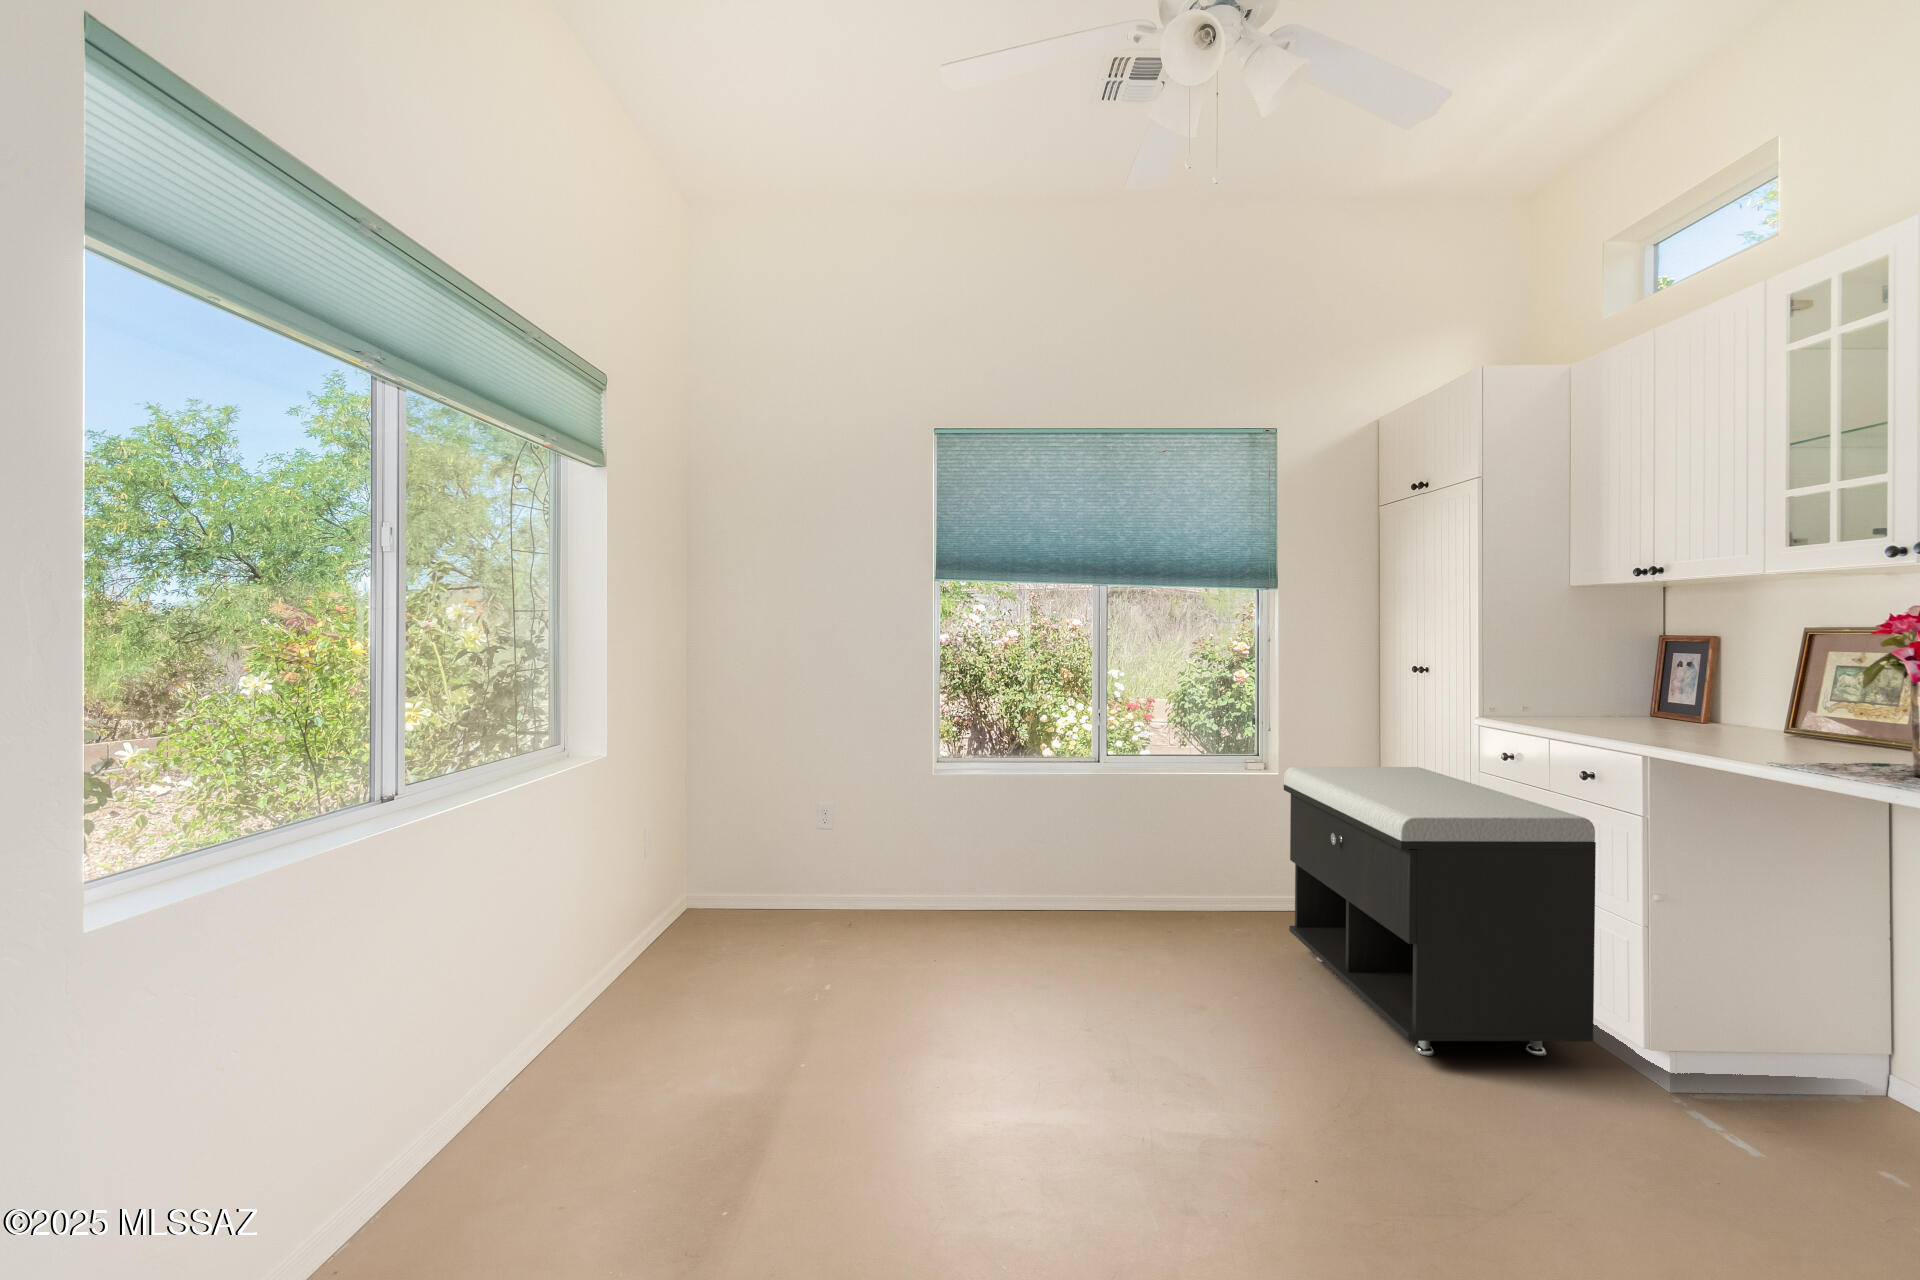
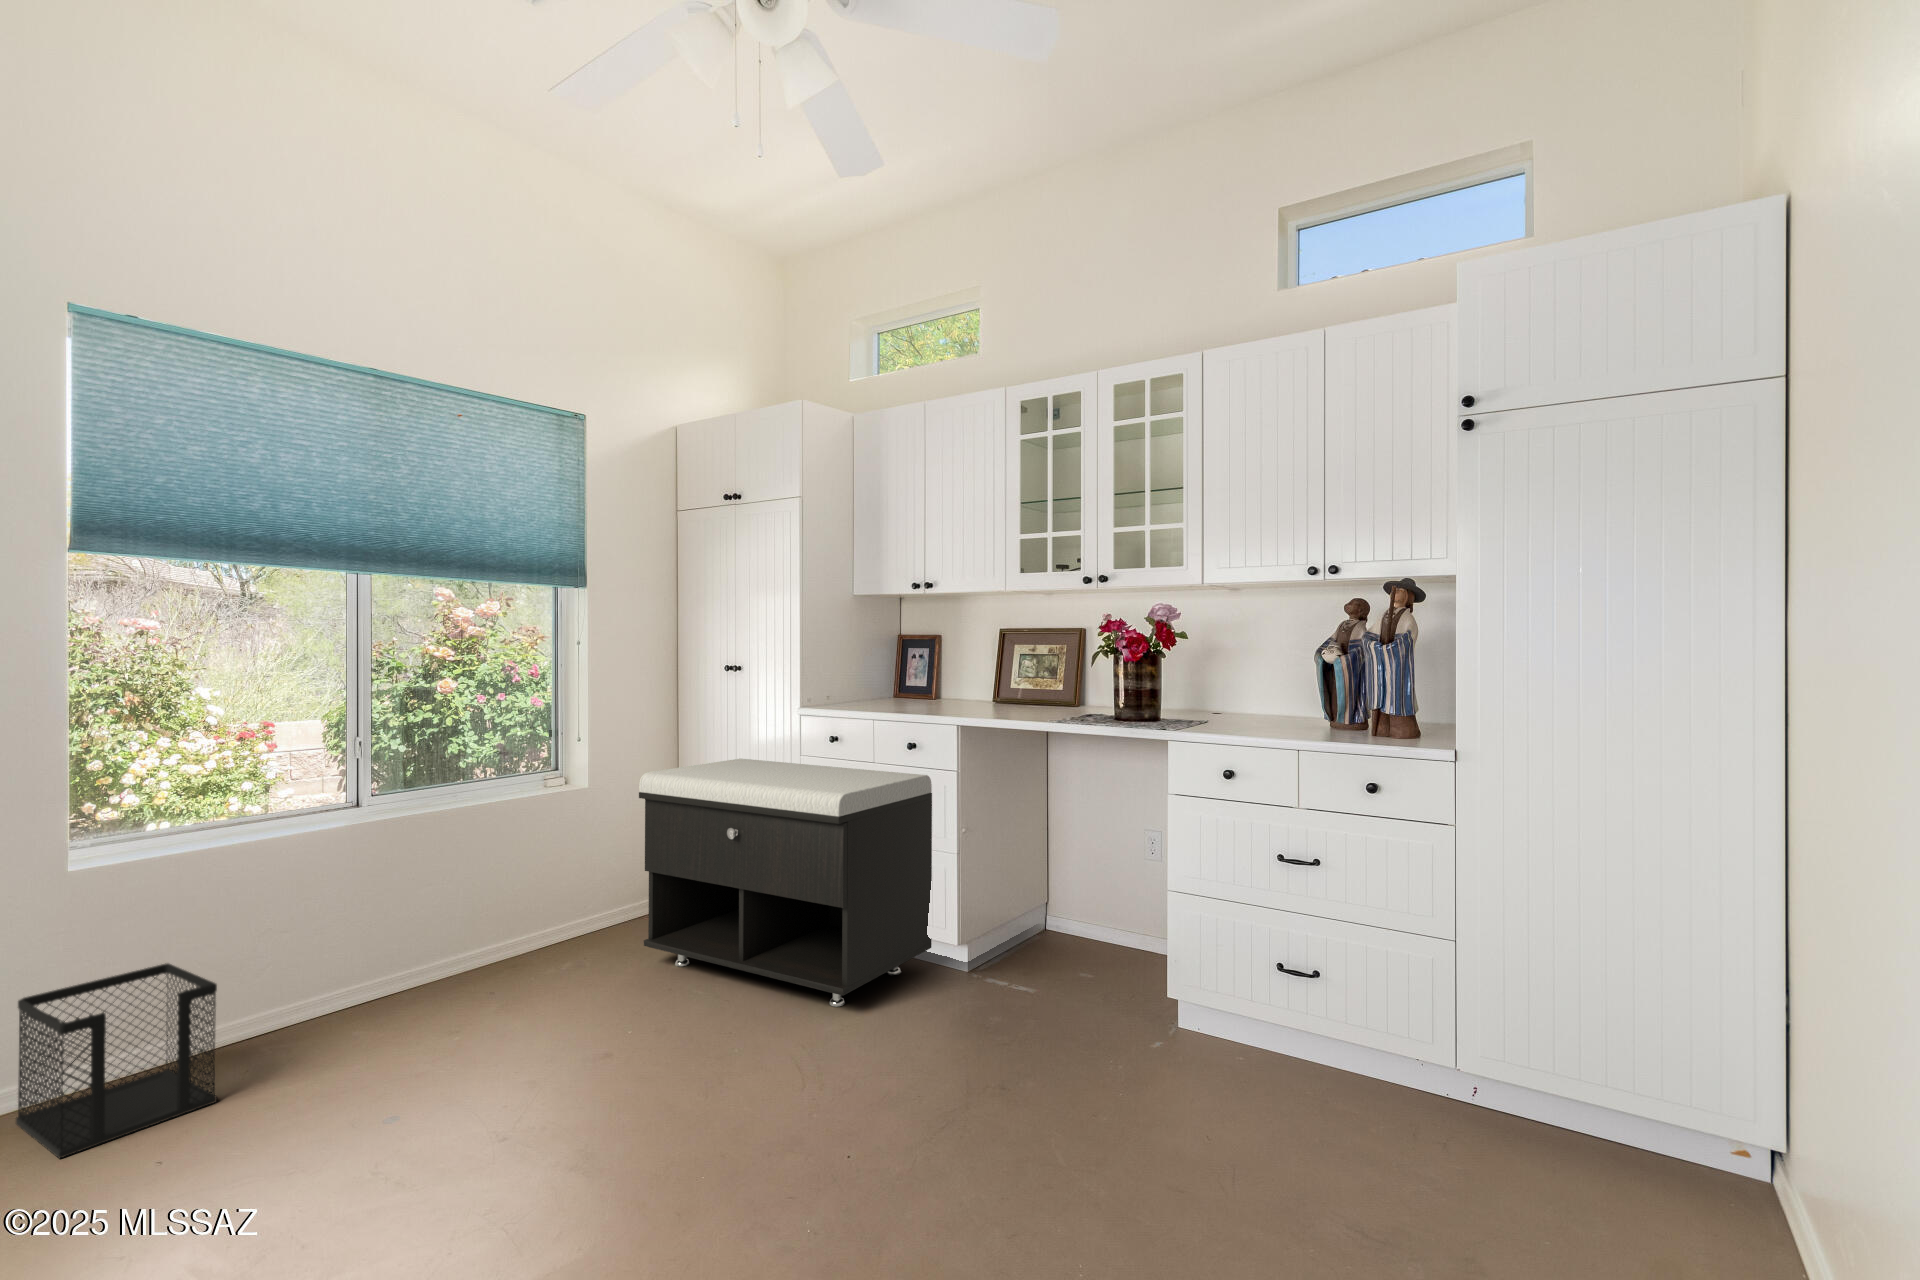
wastebasket: none [898,843,971,936] -> present [16,963,217,1158]

